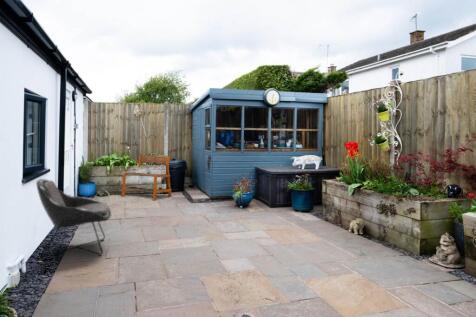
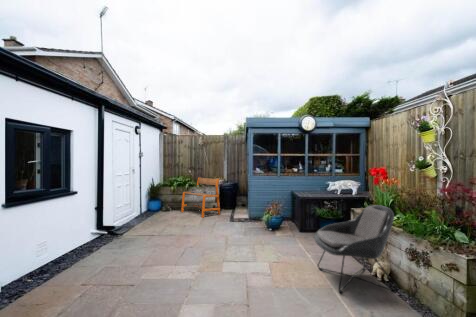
lounge chair: present [36,179,111,261] -> present [314,205,397,293]

